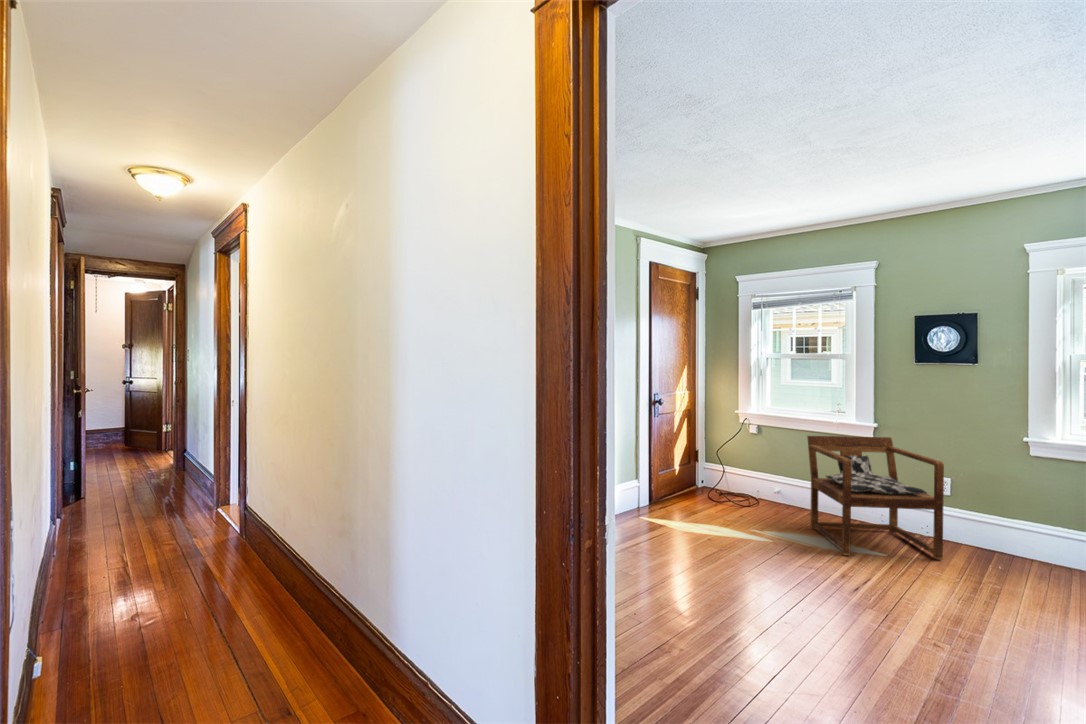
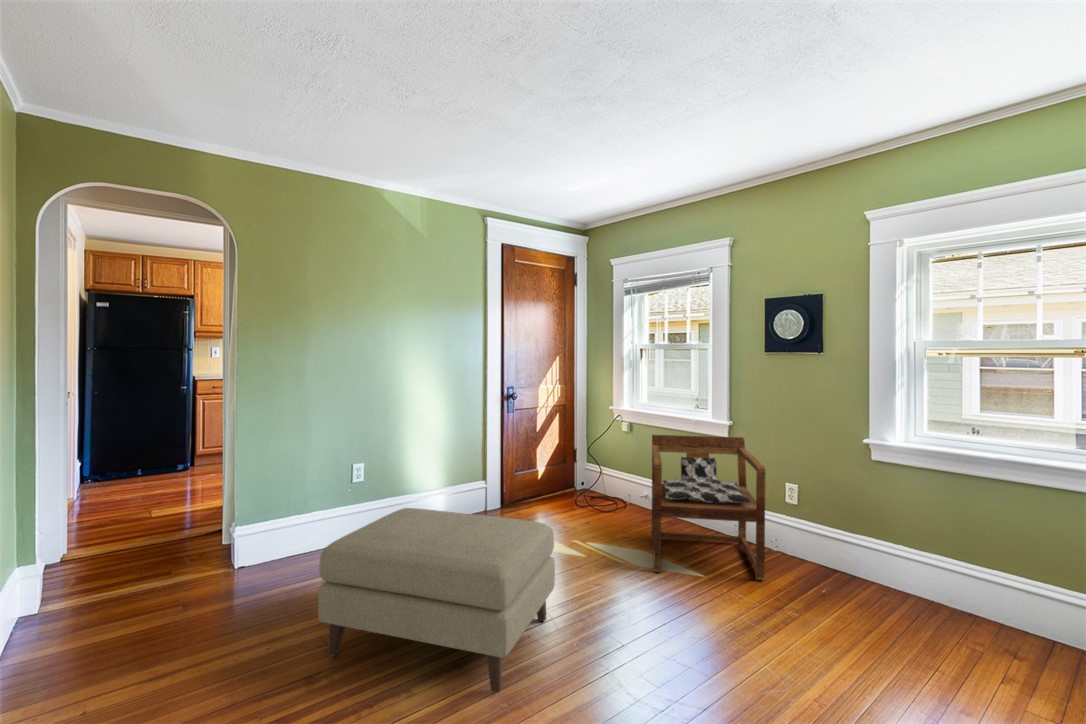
ottoman: none [640,501,835,651] -> present [318,508,555,693]

